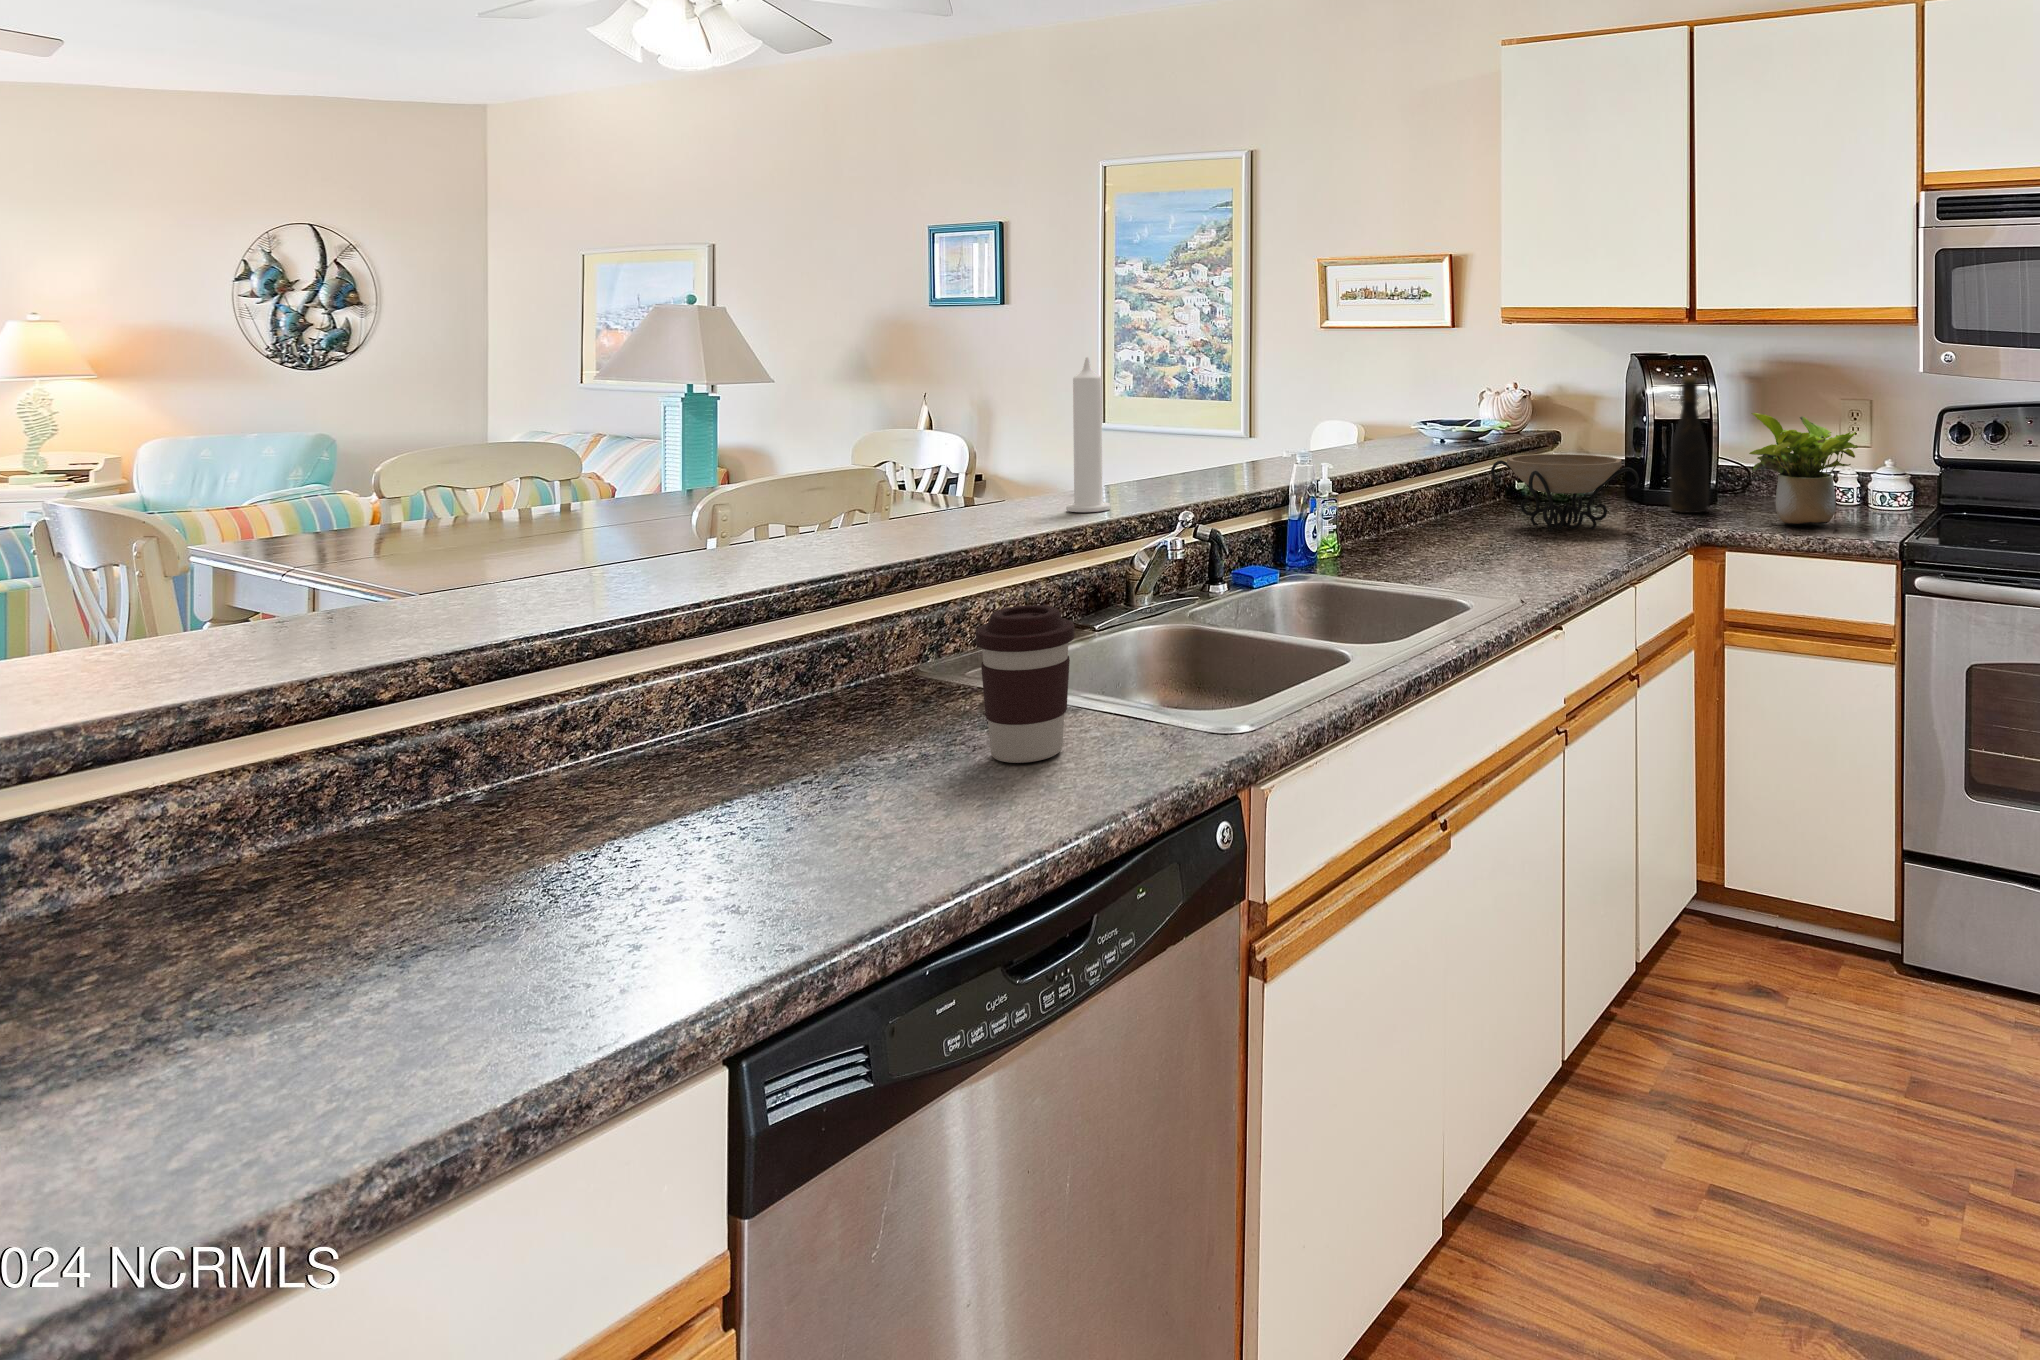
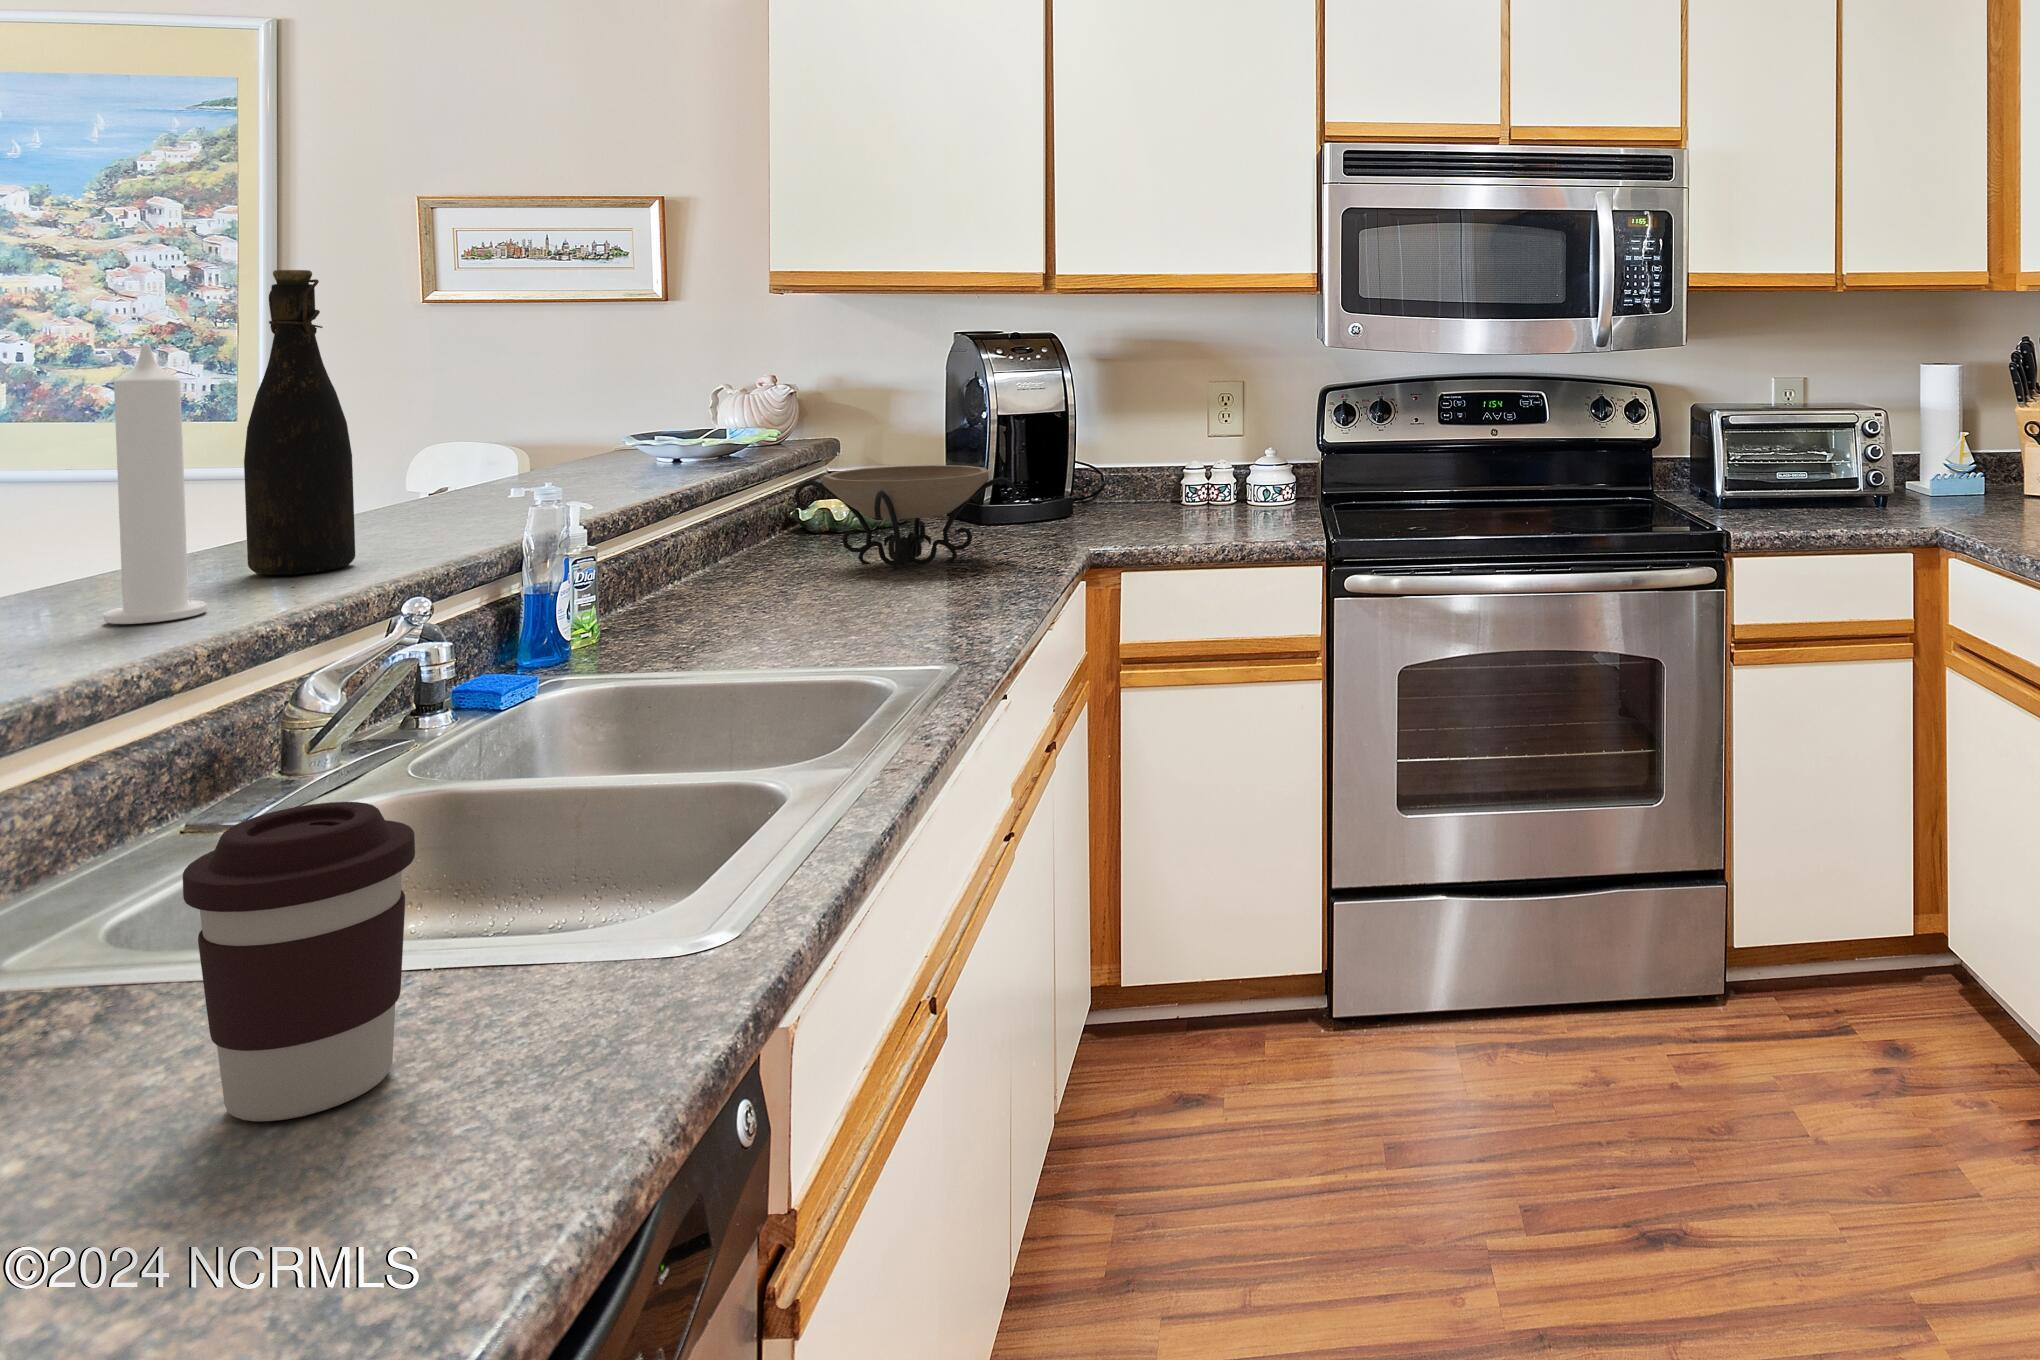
bottle: present [1670,377,1709,513] -> present [244,270,355,575]
potted plant: present [1749,413,1858,525] -> none [1133,401,1257,533]

